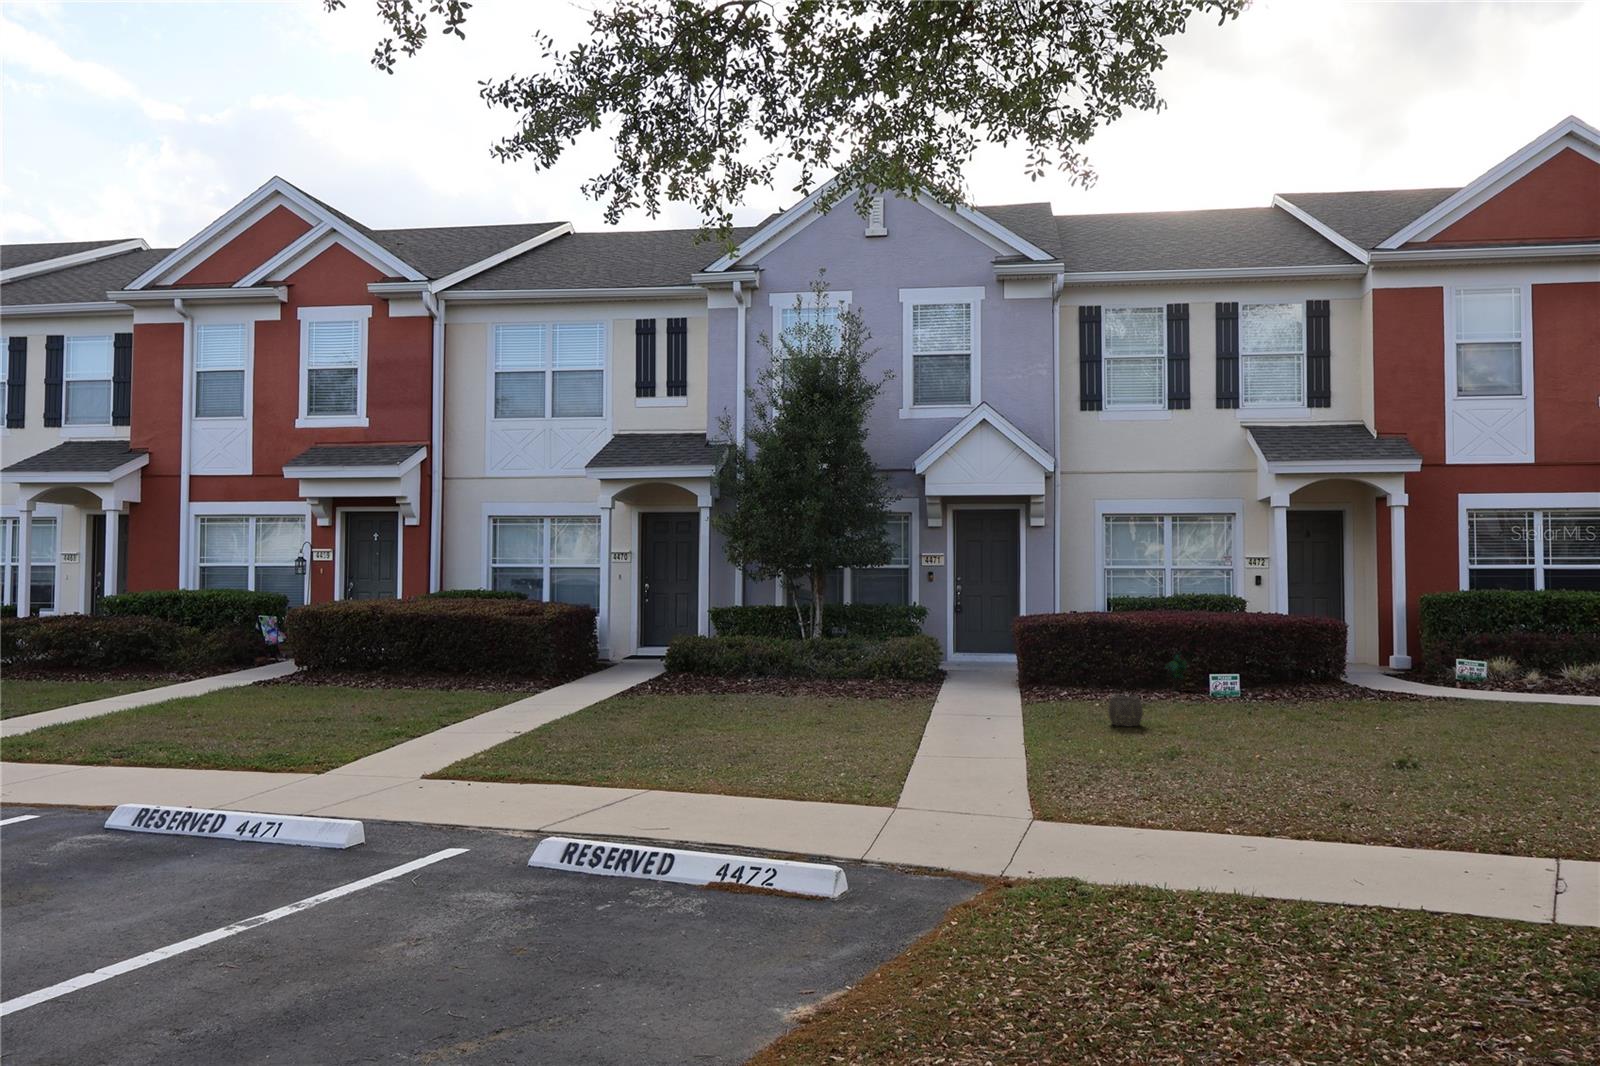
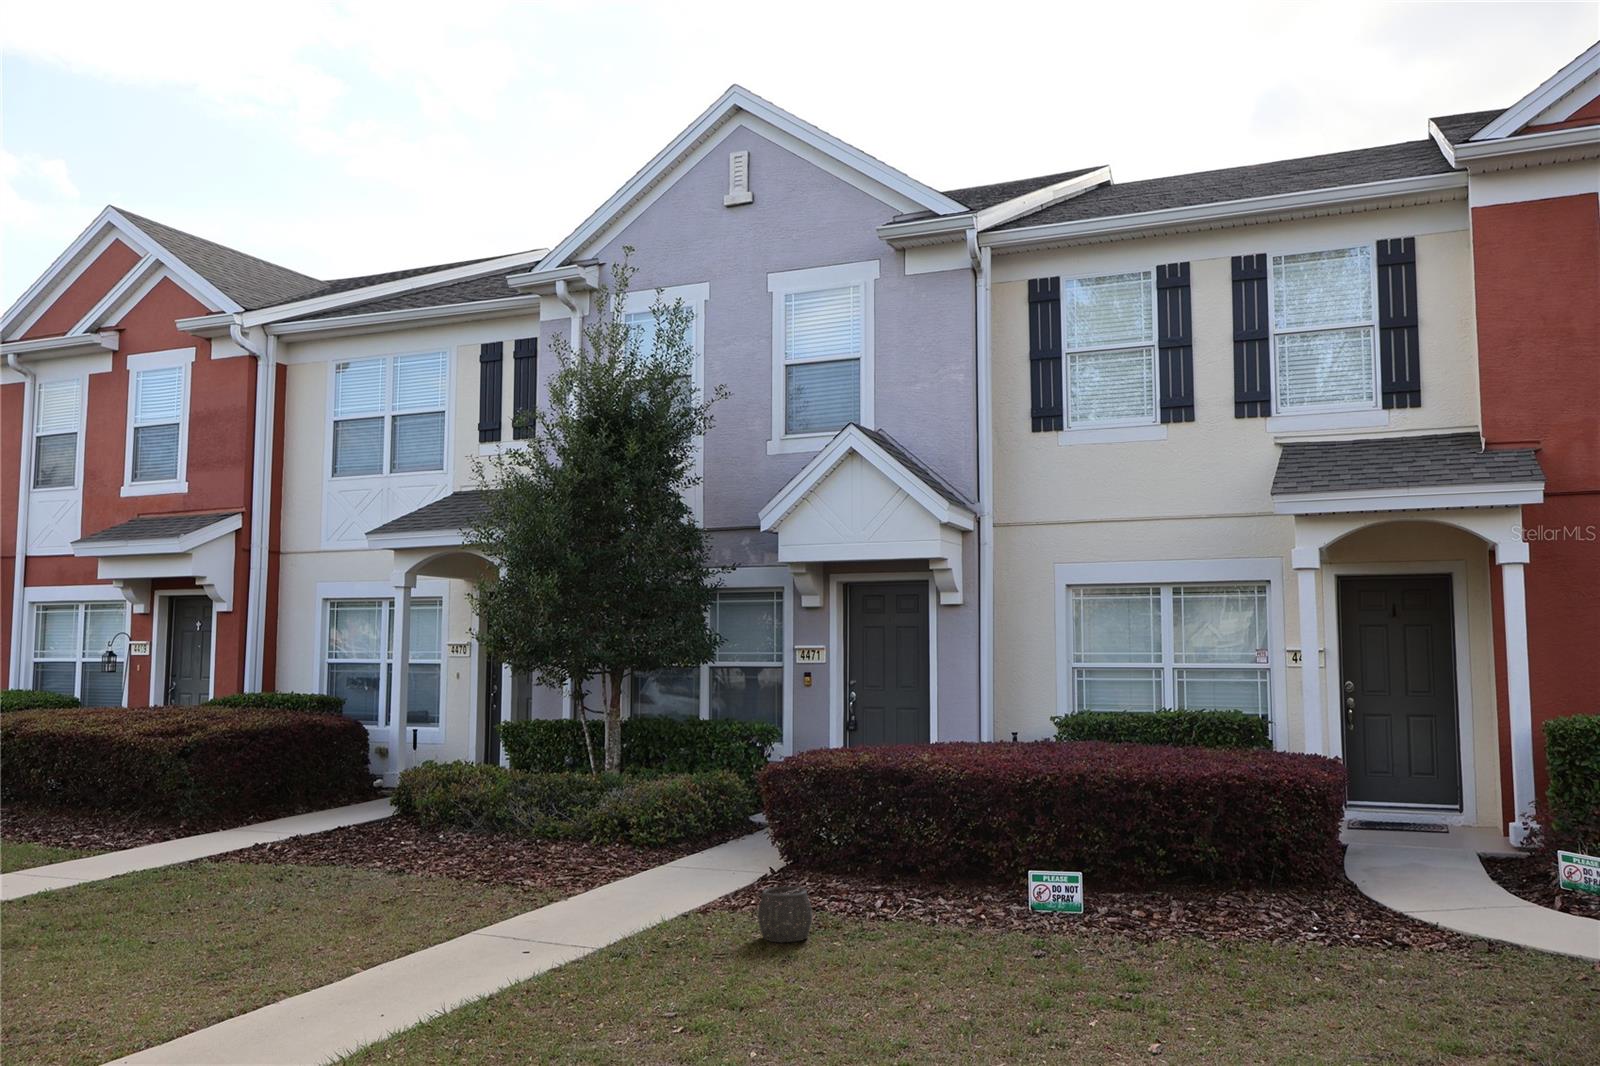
decorative plant: present [1165,651,1187,691] -> none [1027,804,1066,868]

